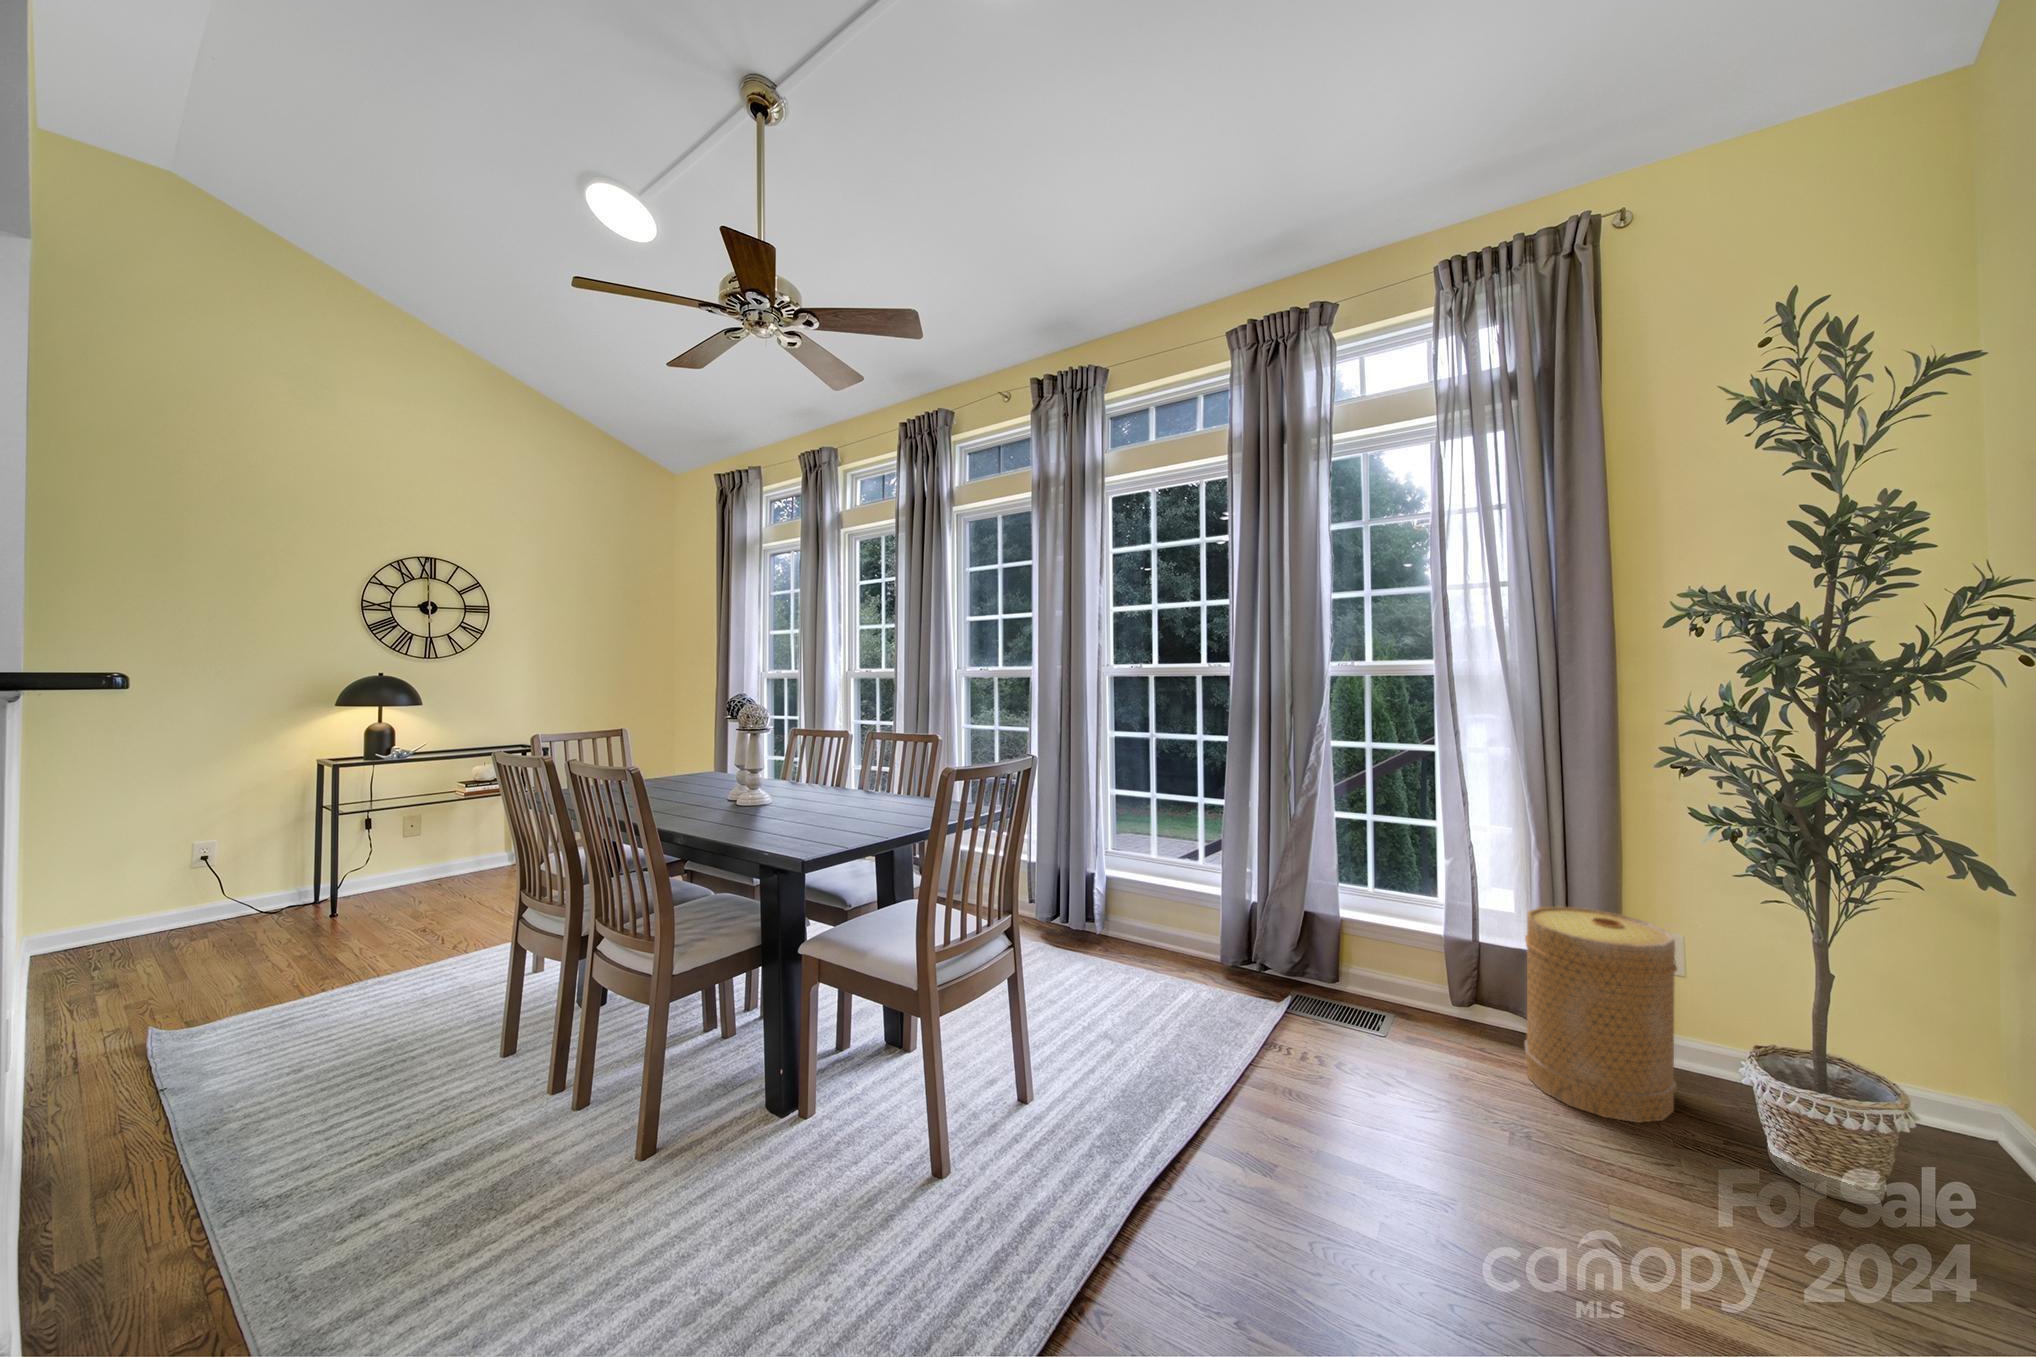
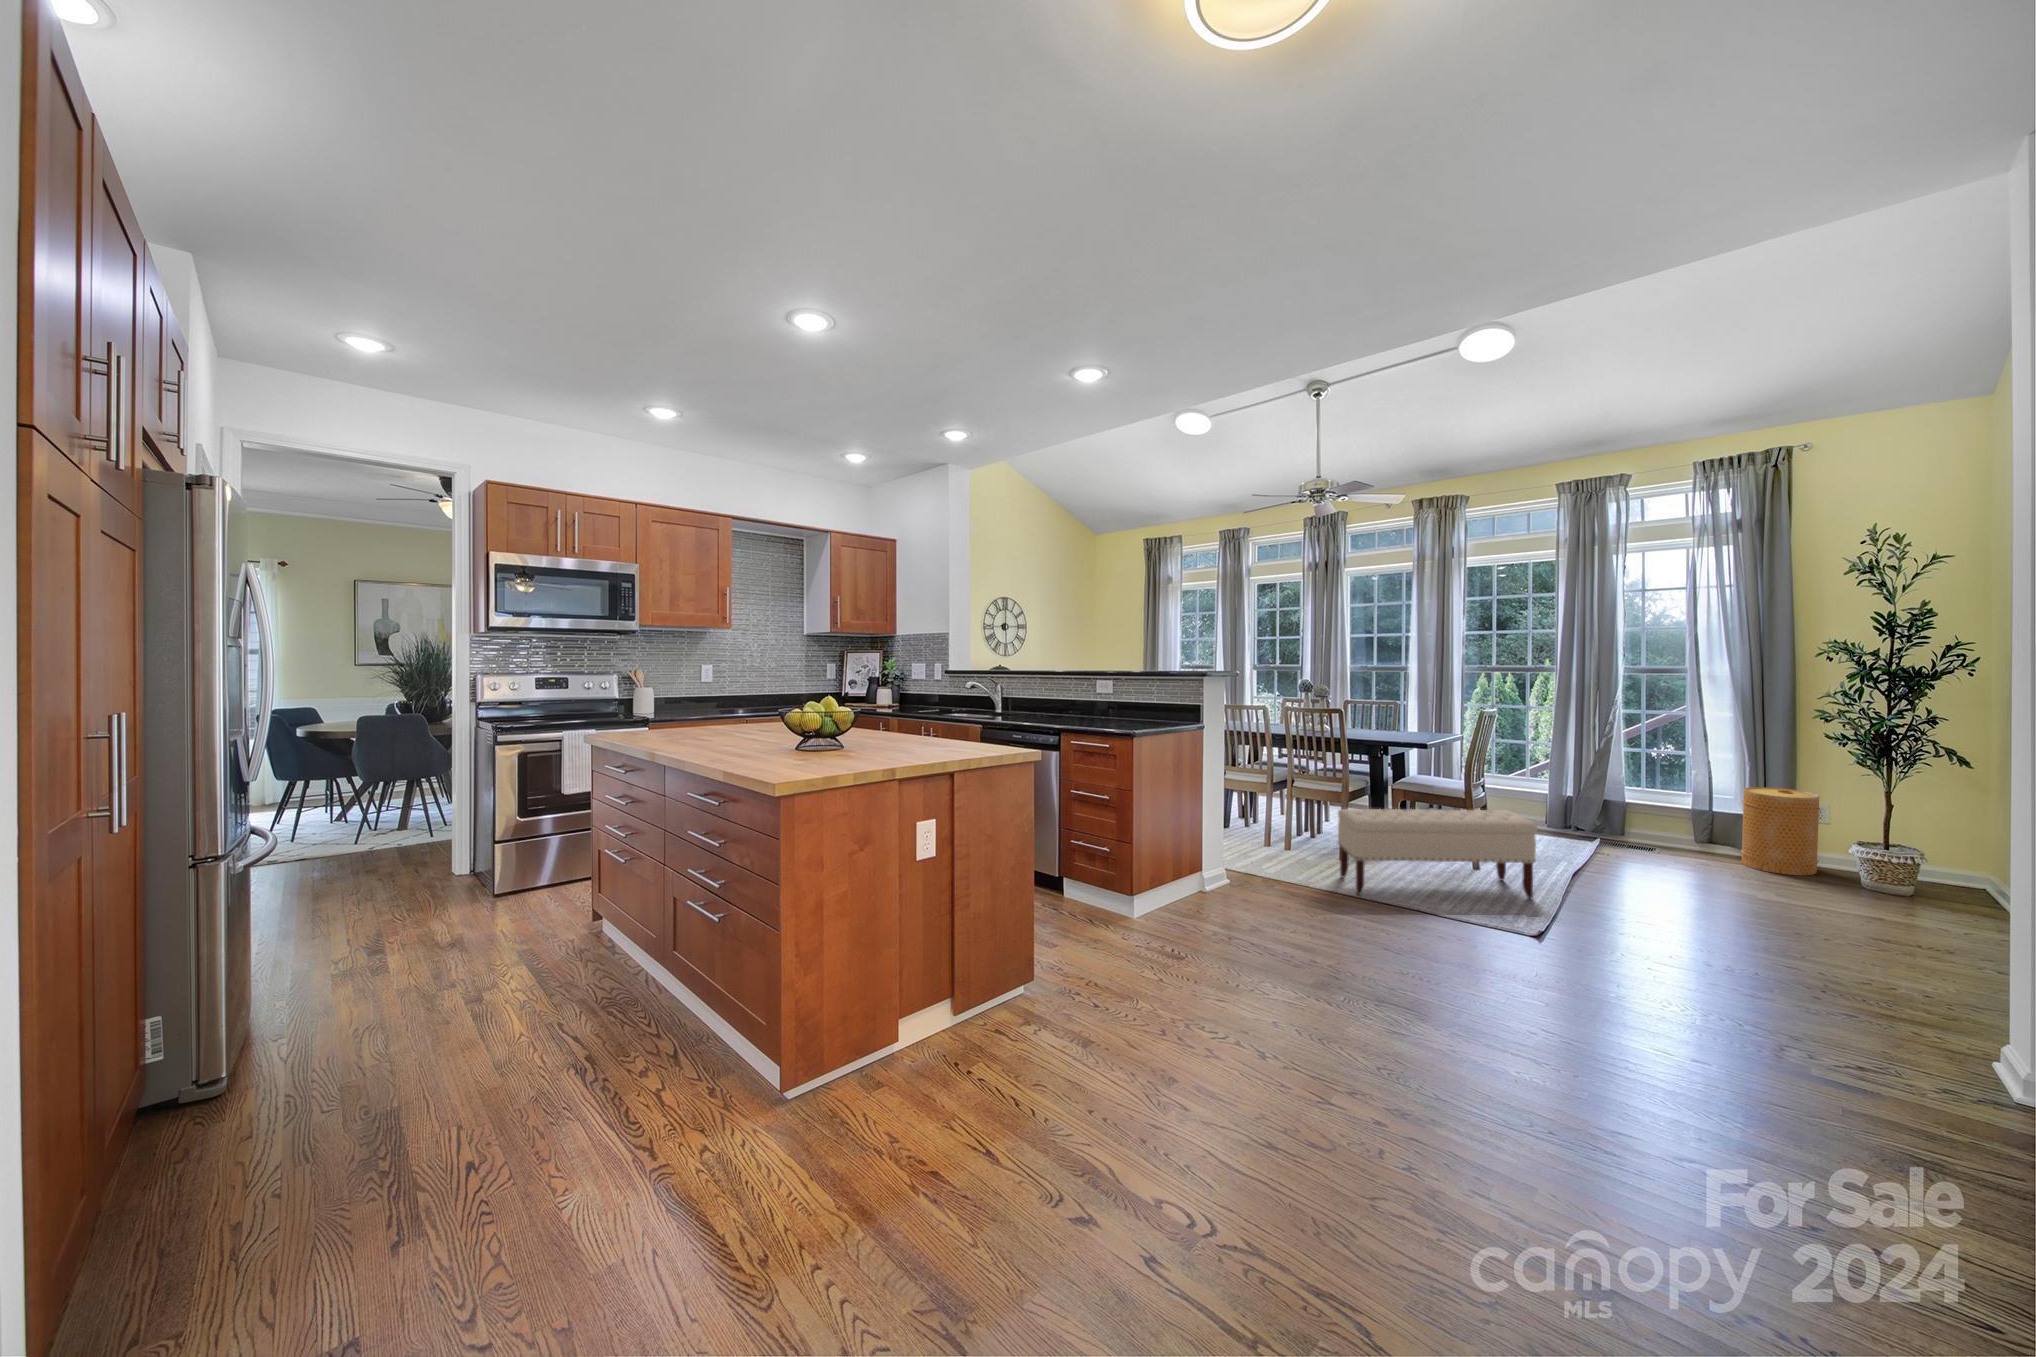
bench: none [507,965,975,1239] -> present [1338,809,1537,898]

